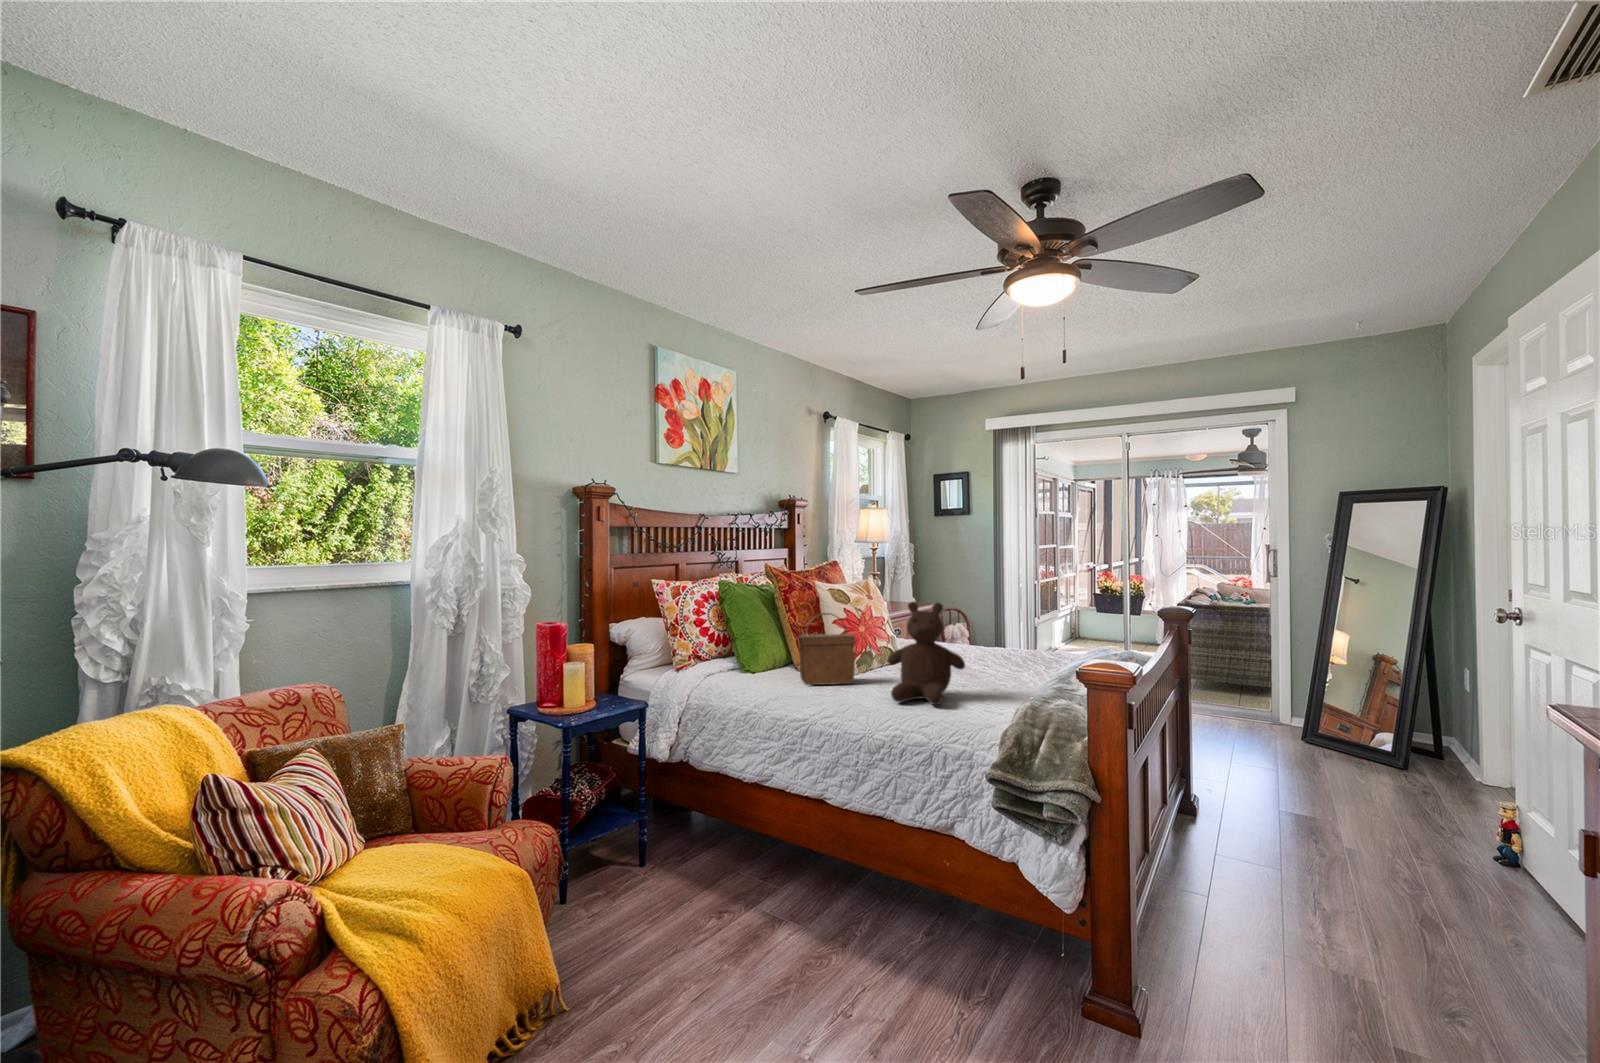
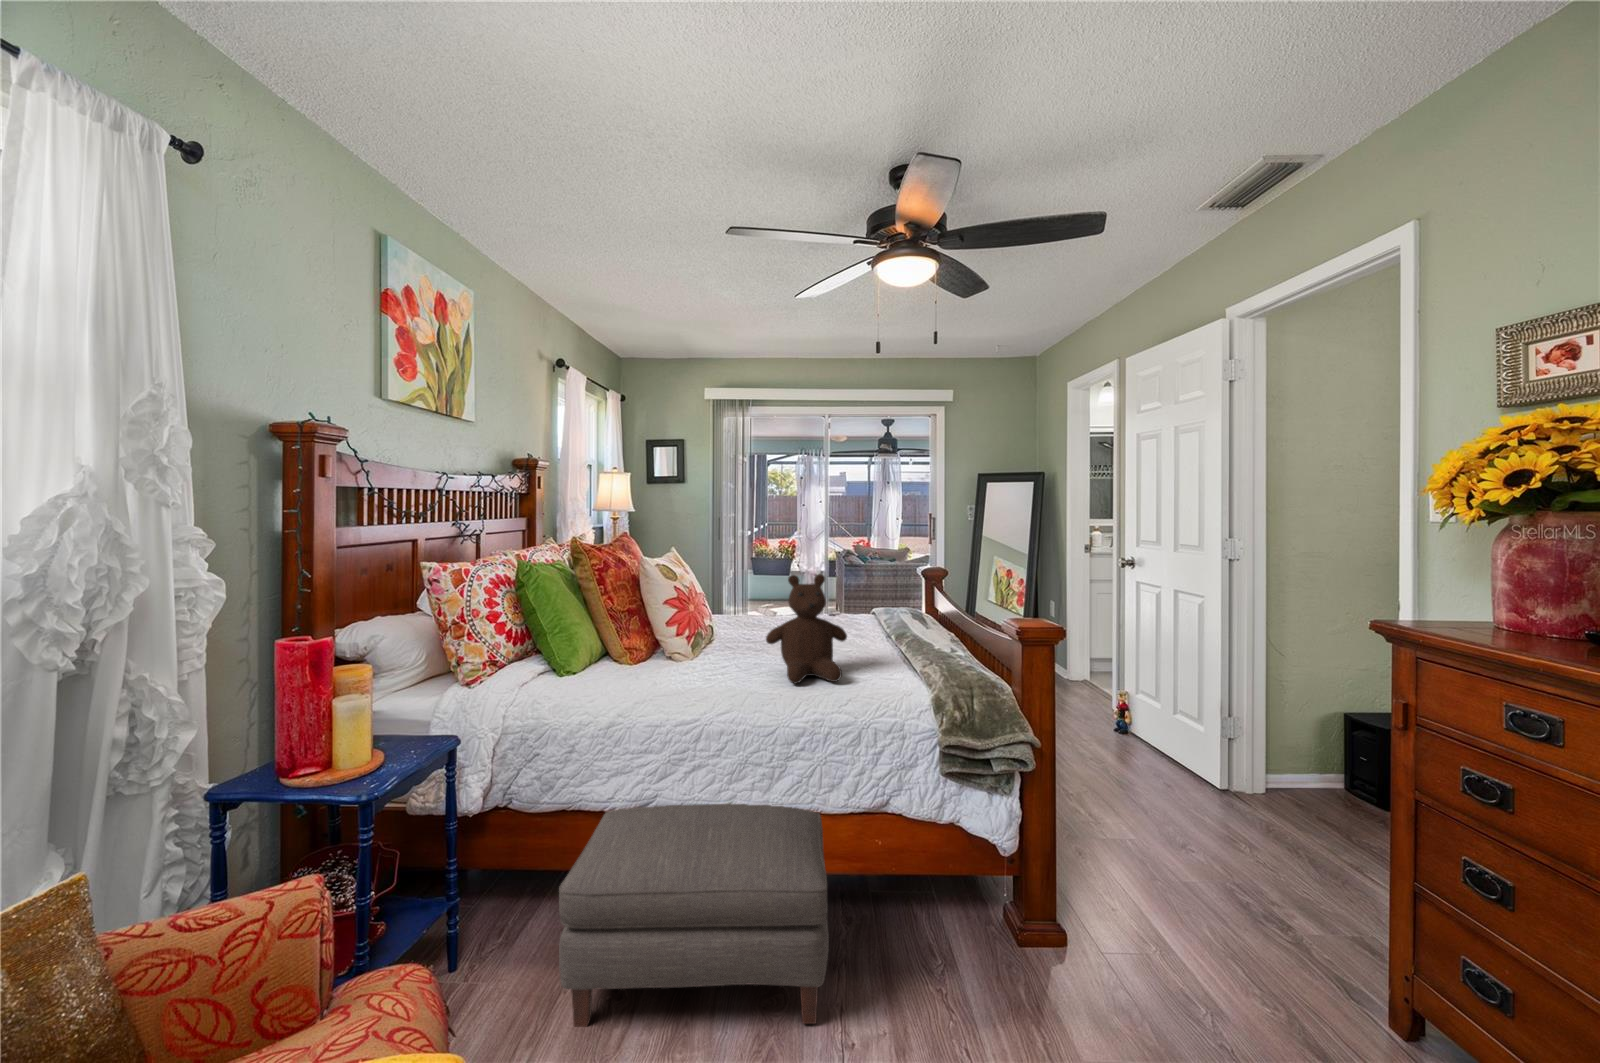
handbag: present [799,613,855,685] -> none [651,592,718,678]
ottoman: none [667,784,906,991] -> present [559,804,829,1027]

